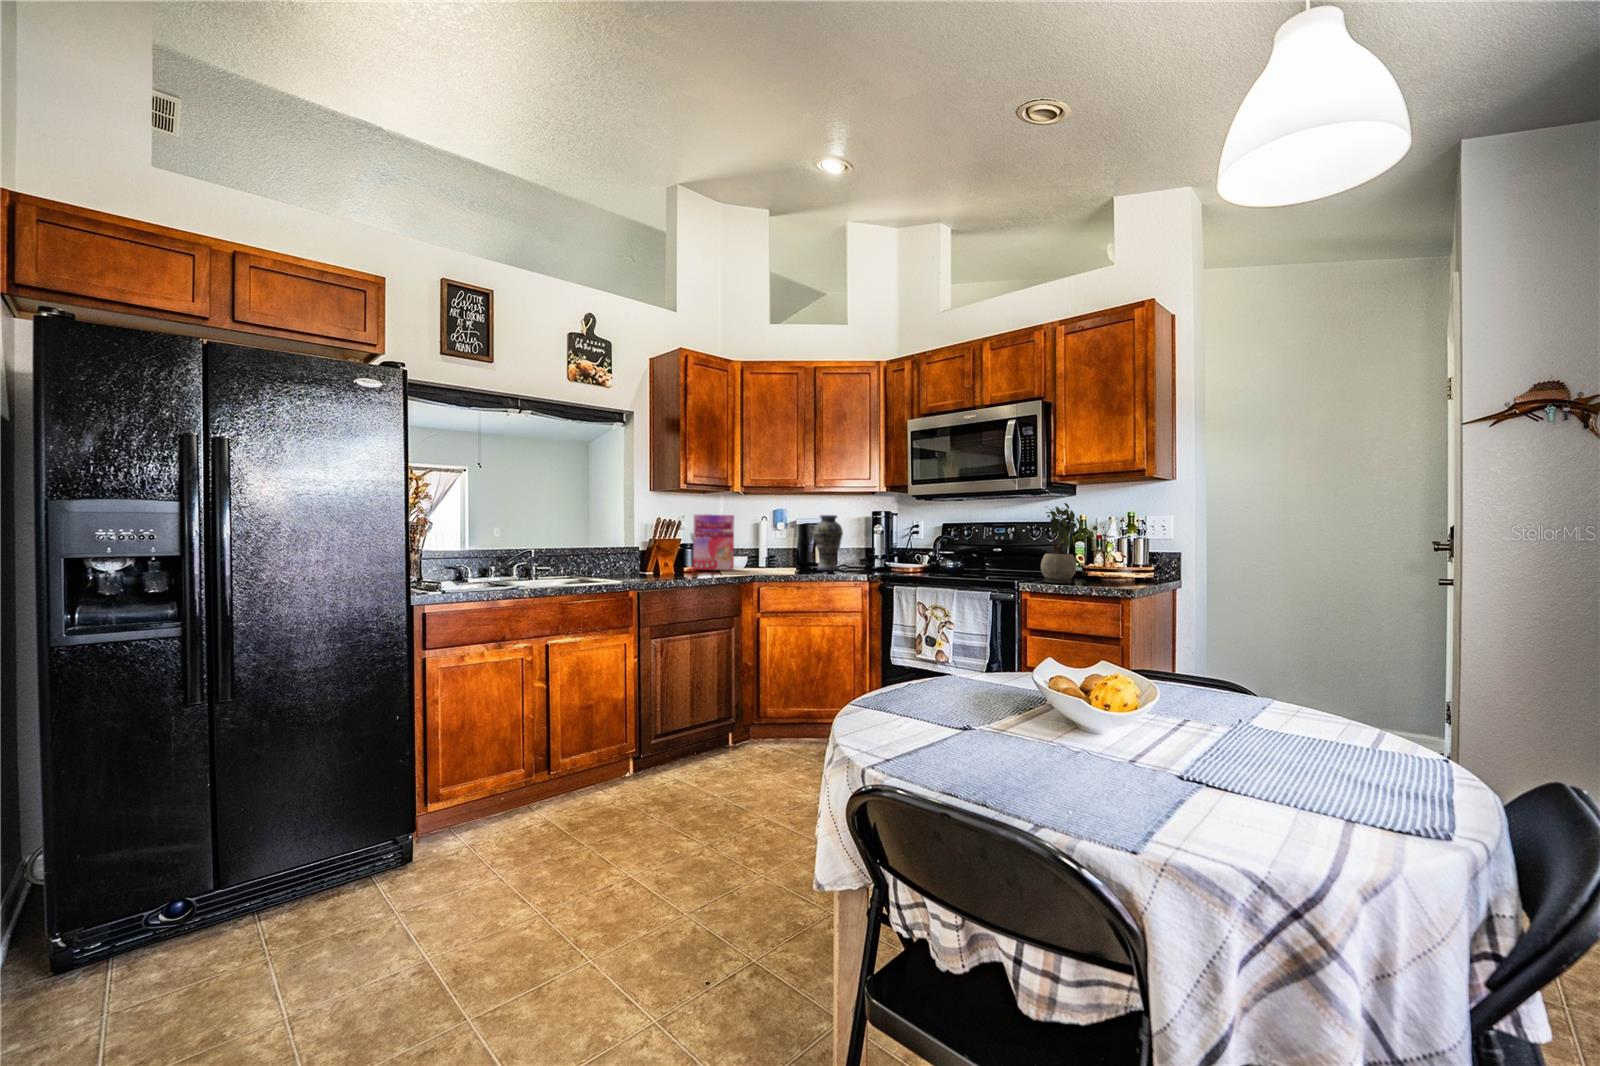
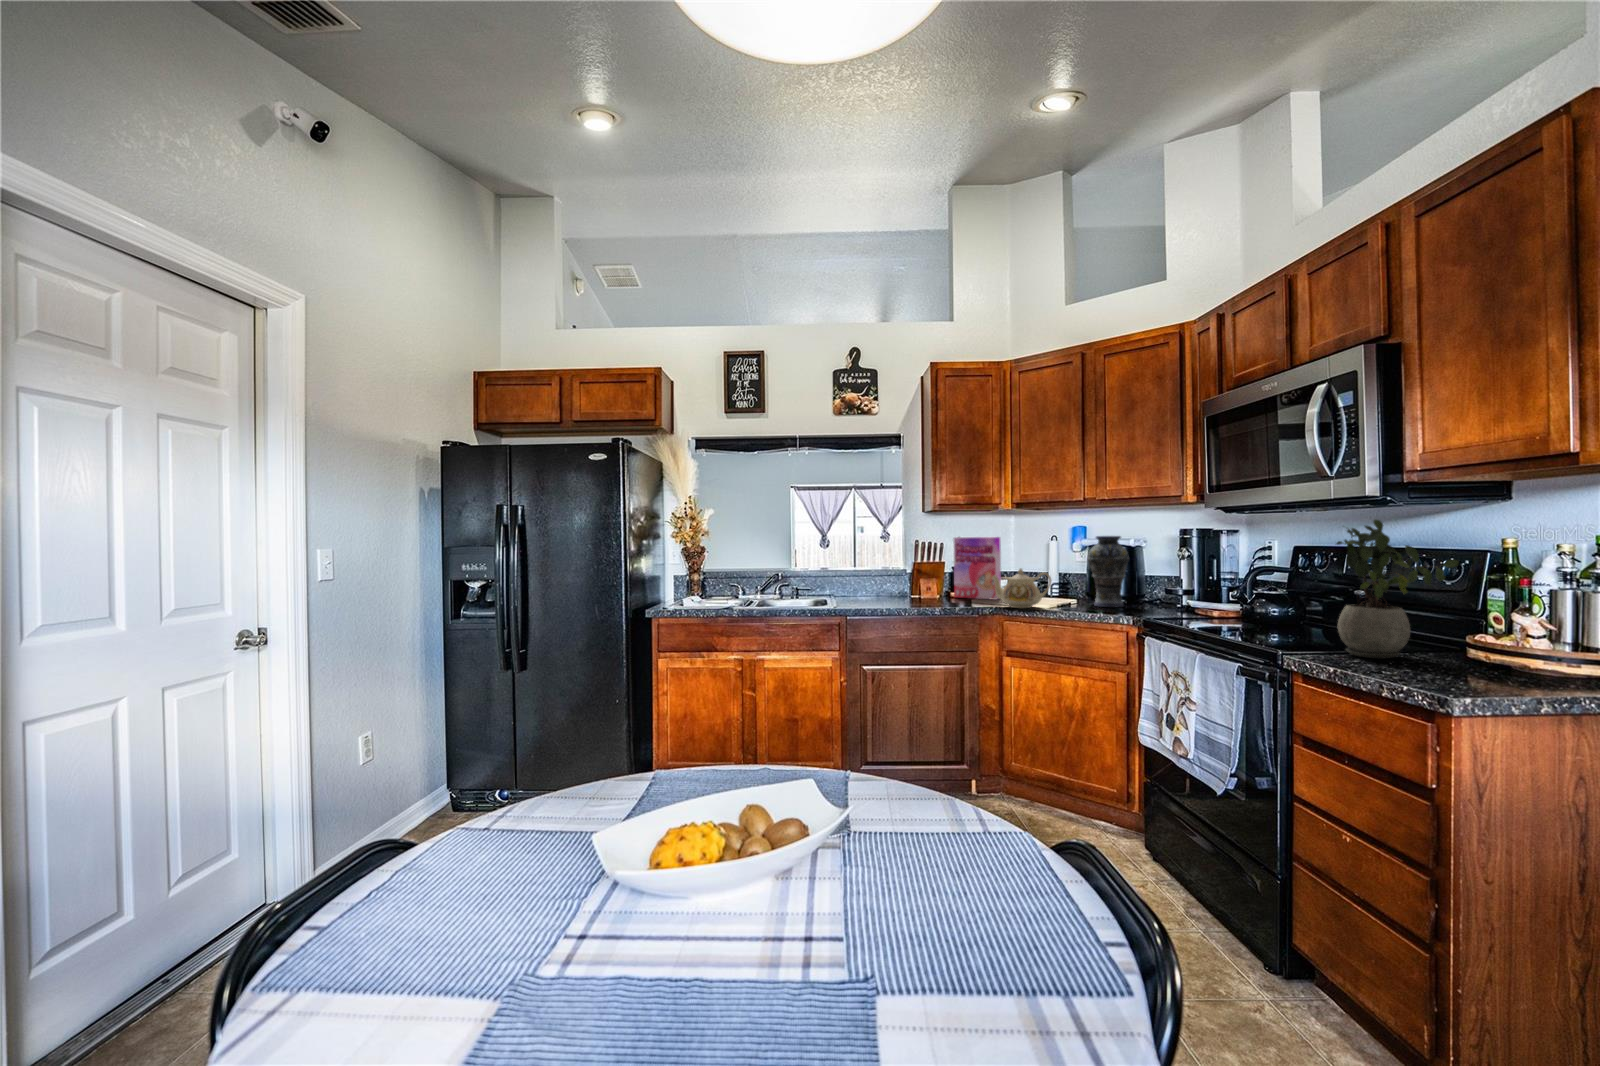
teapot: none [755,540,802,574] -> present [991,569,1051,608]

